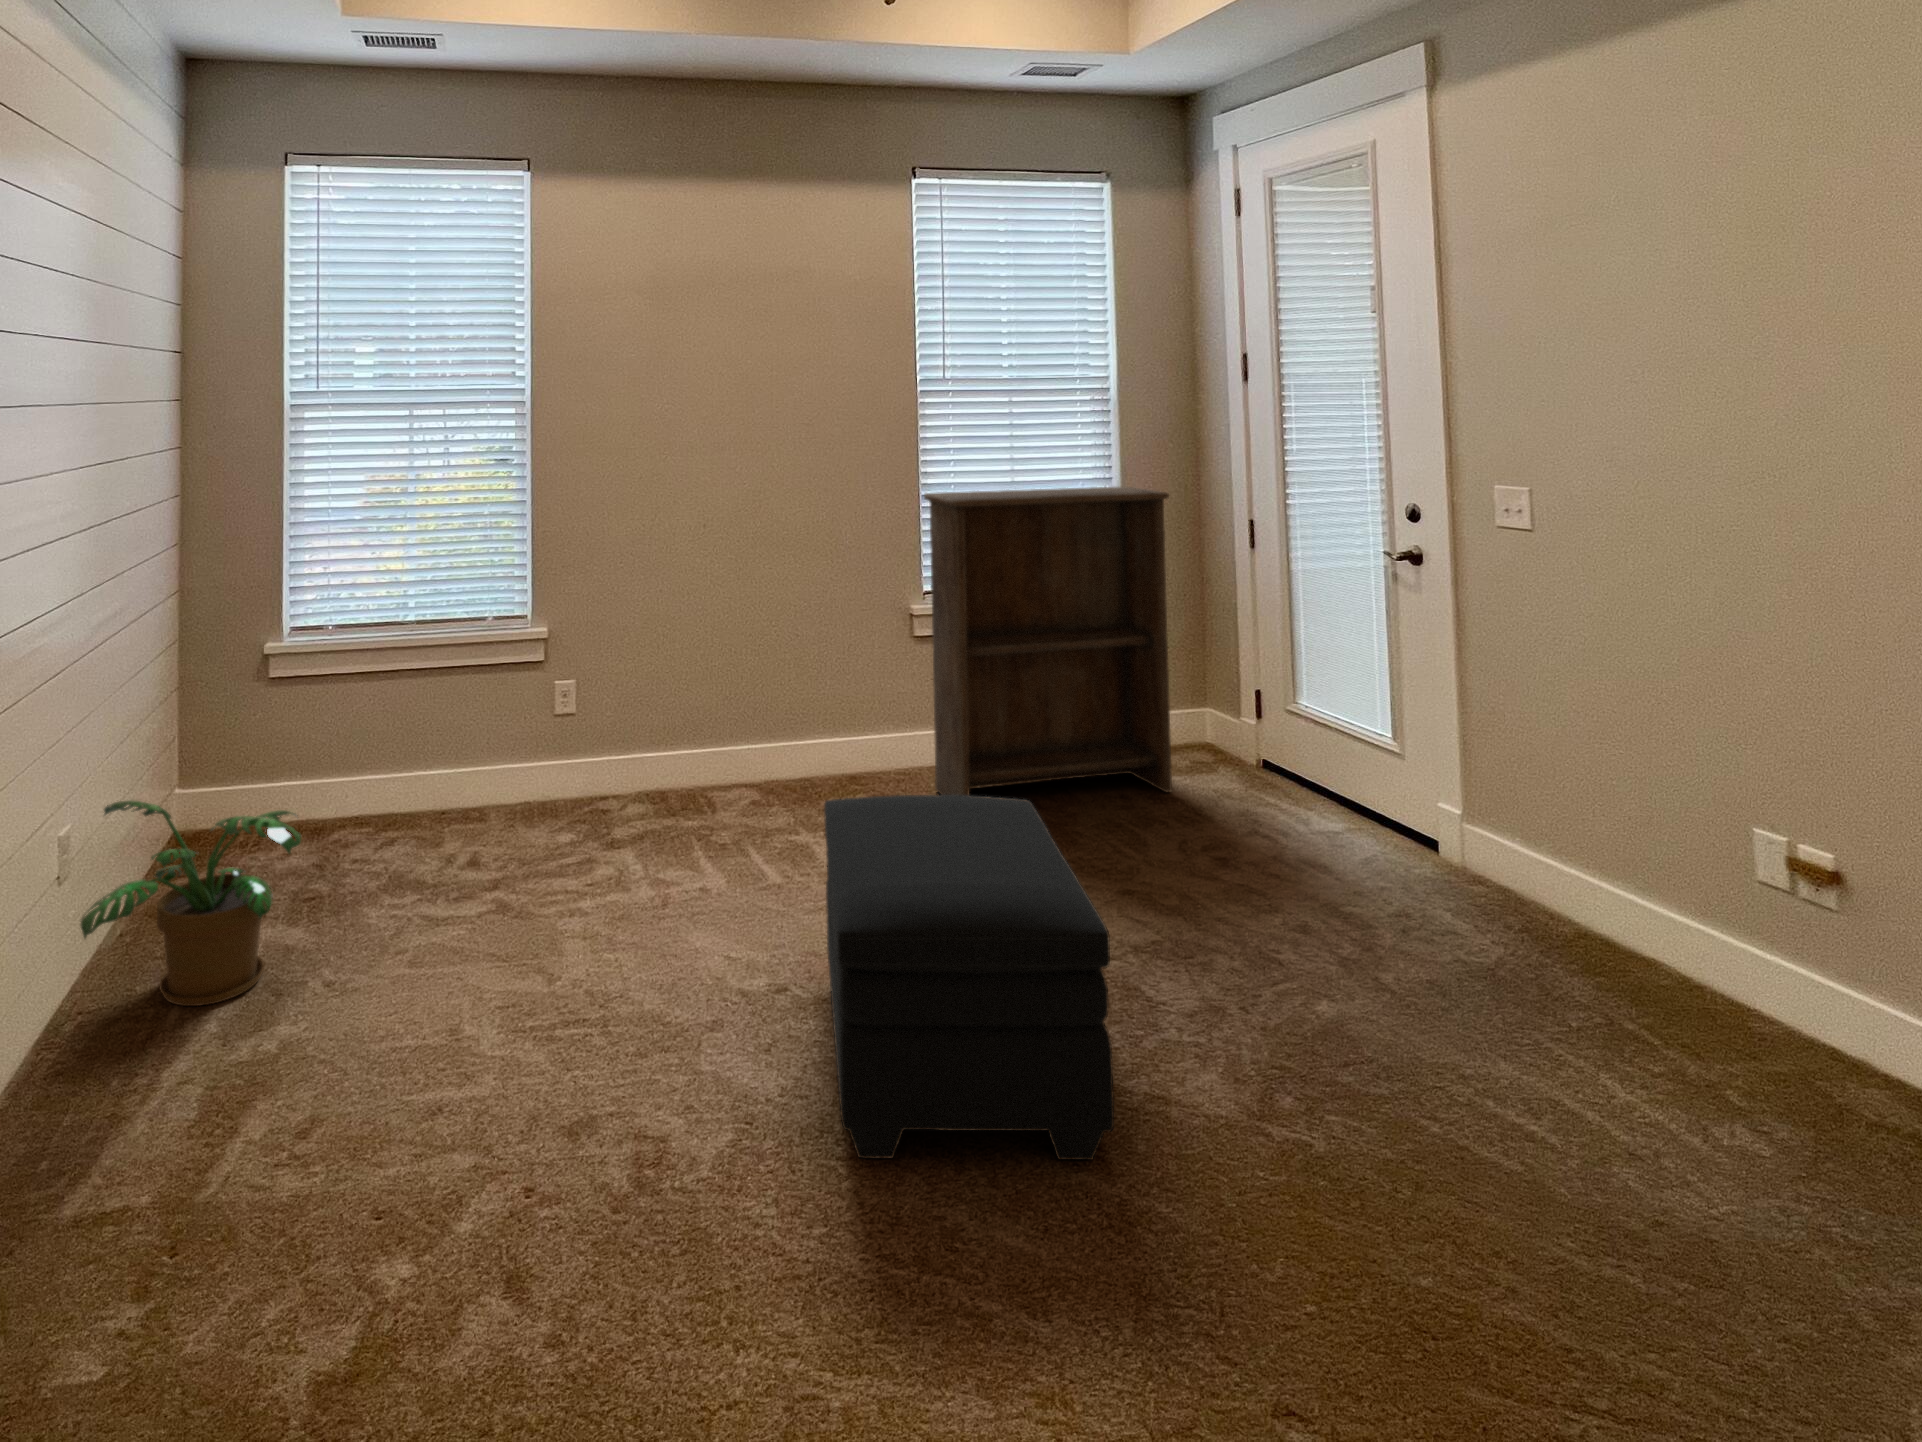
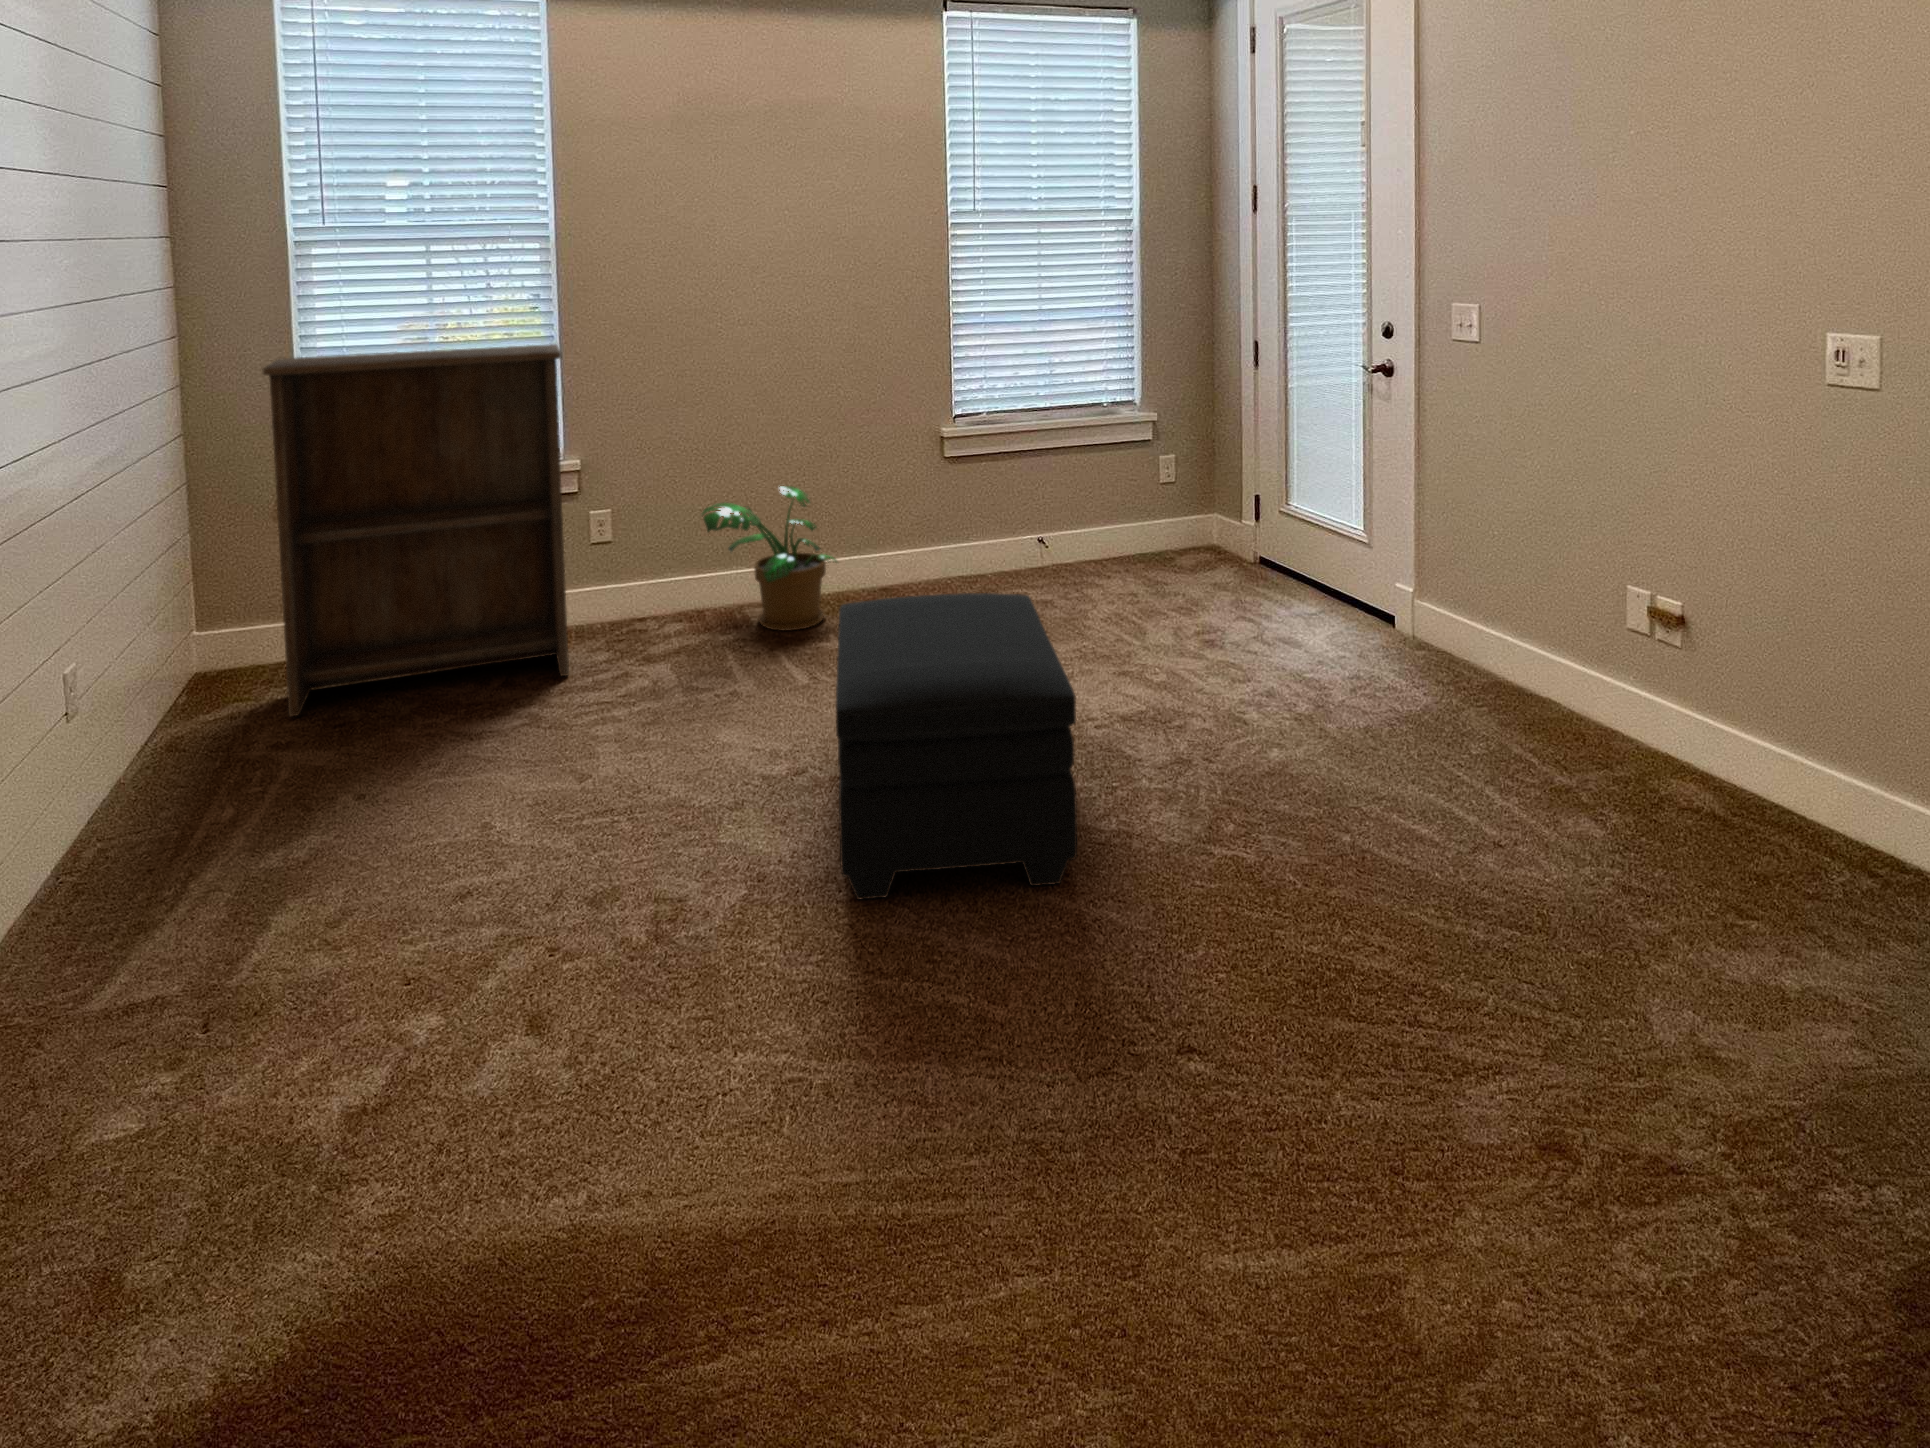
bookshelf: present [924,487,1172,795] -> present [262,344,569,716]
potted plant: present [80,800,301,1006] -> present [701,486,837,631]

